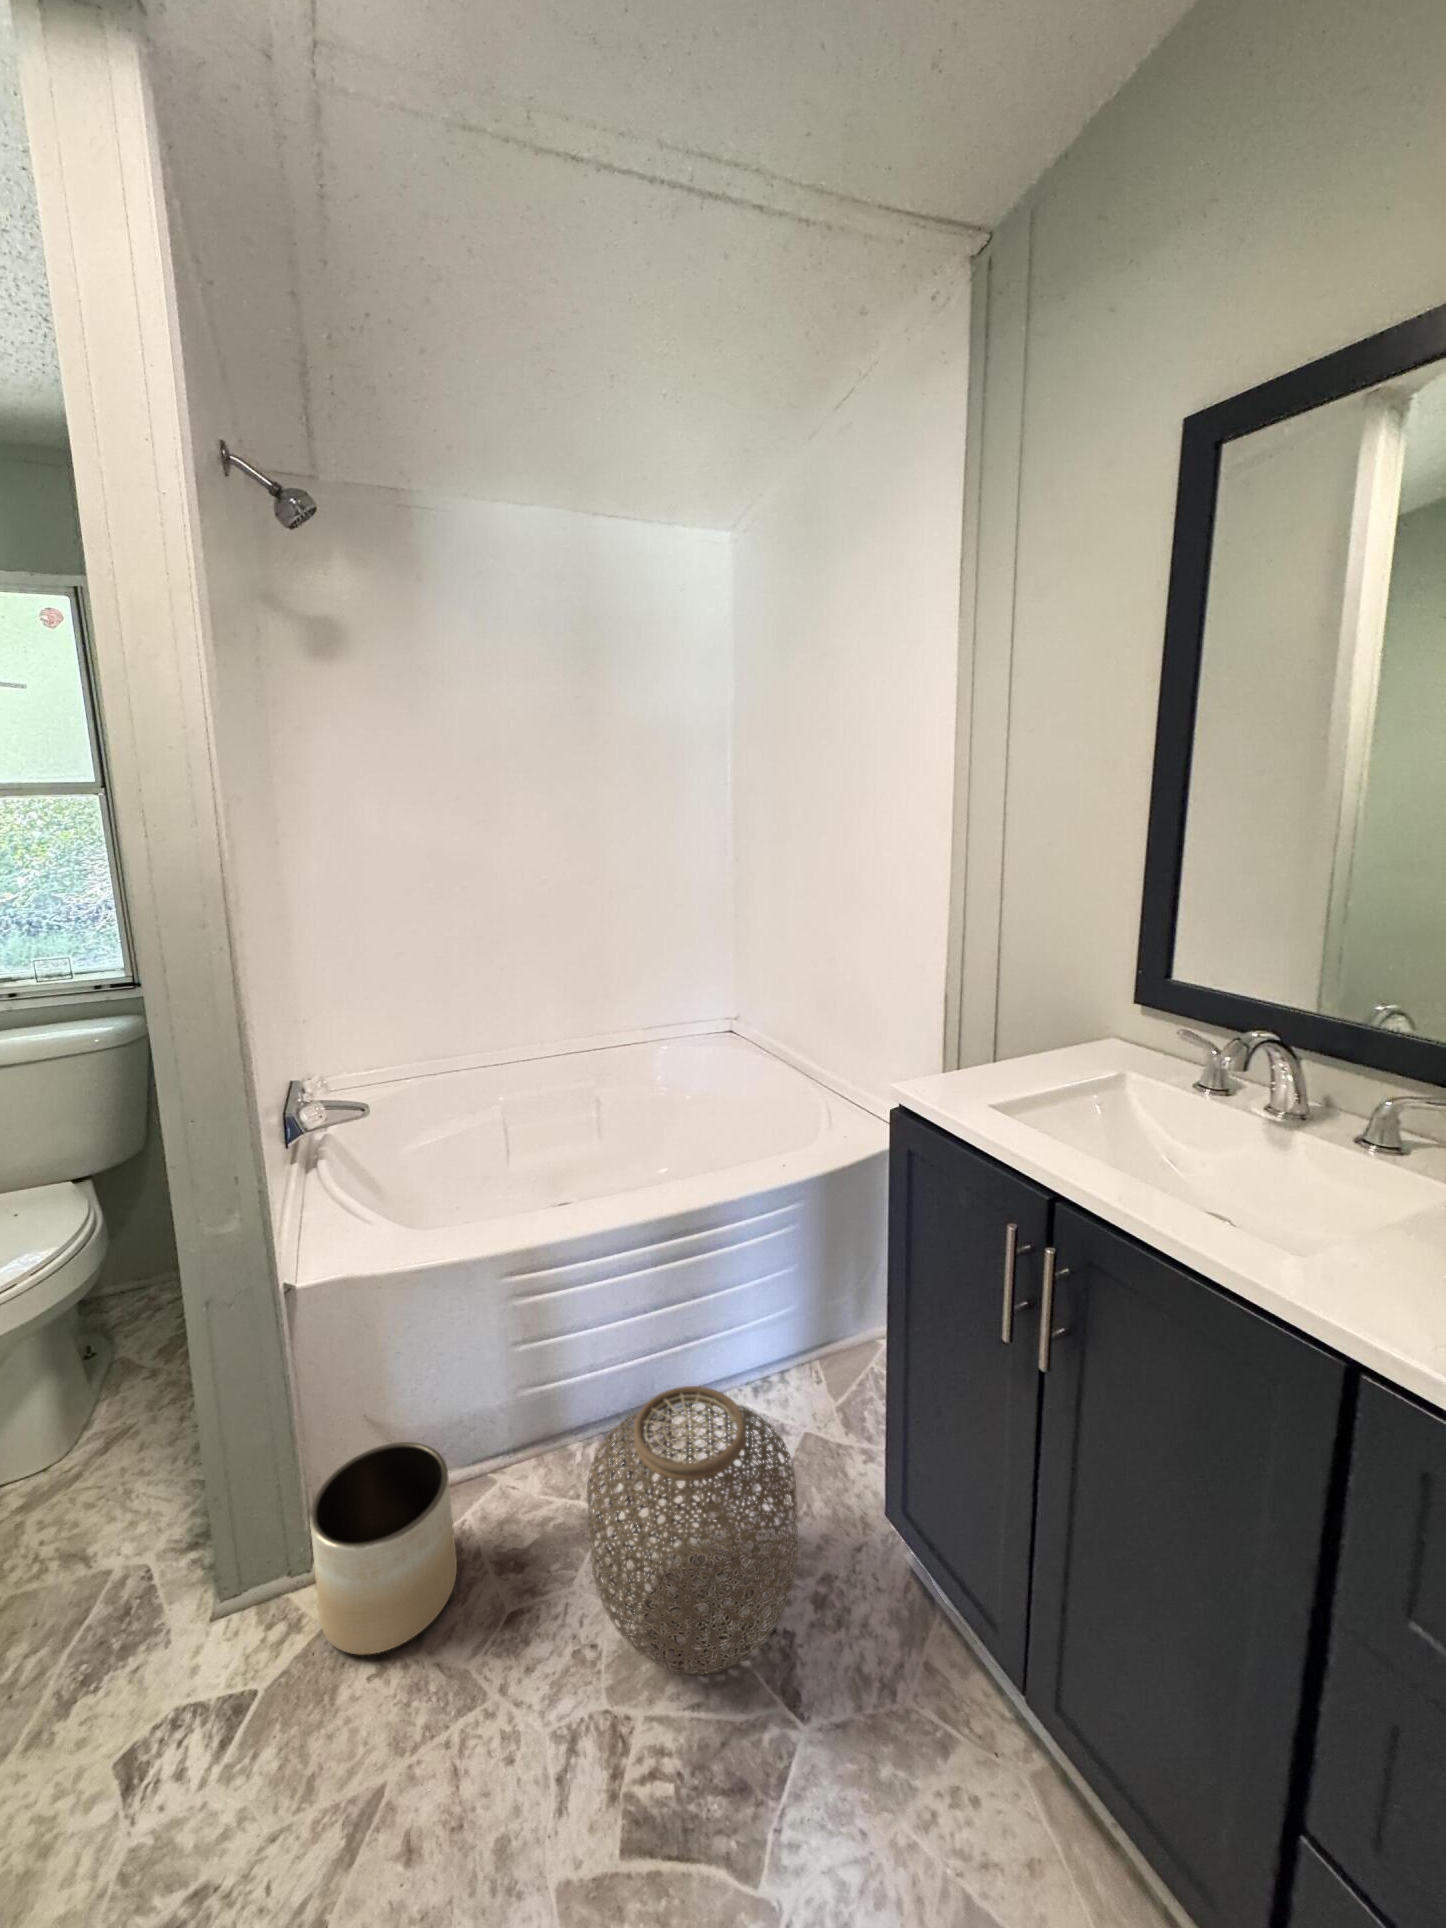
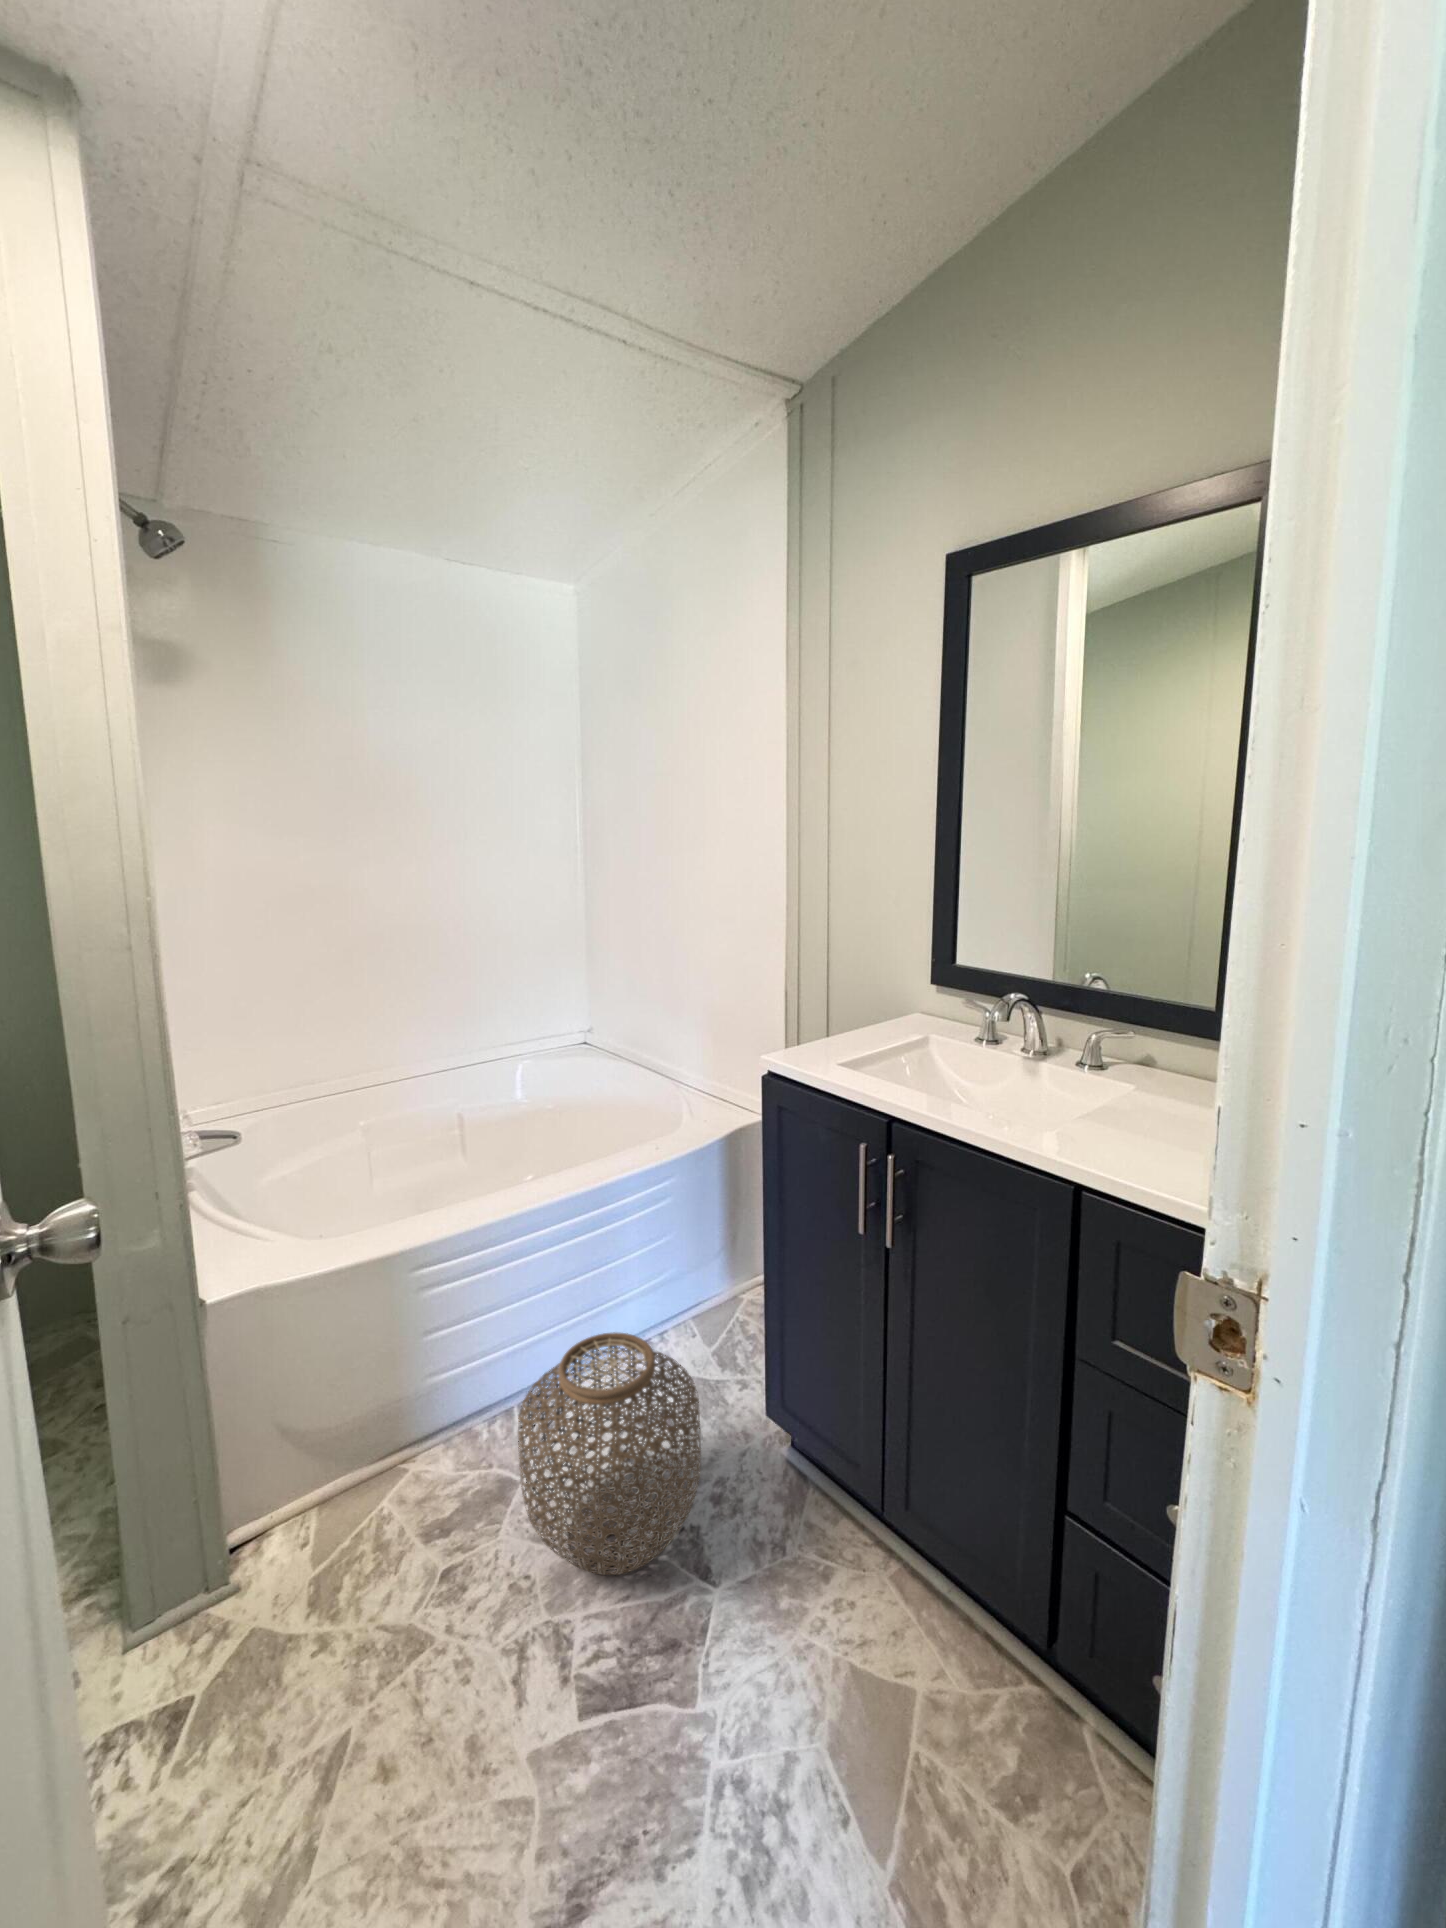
planter: present [310,1442,457,1655] -> none [239,1436,385,1639]

